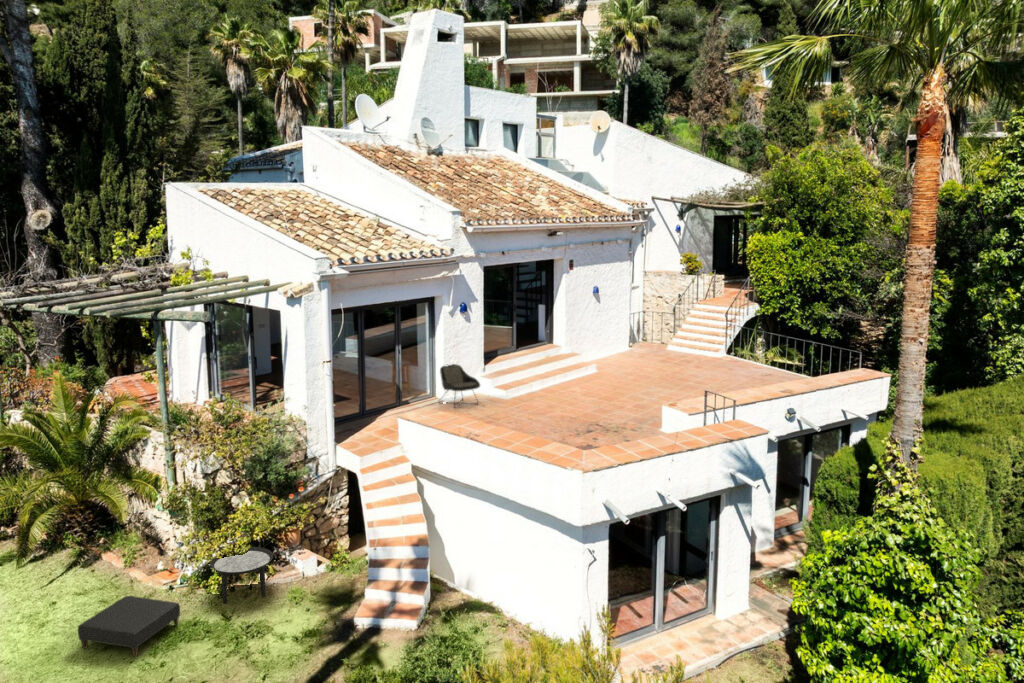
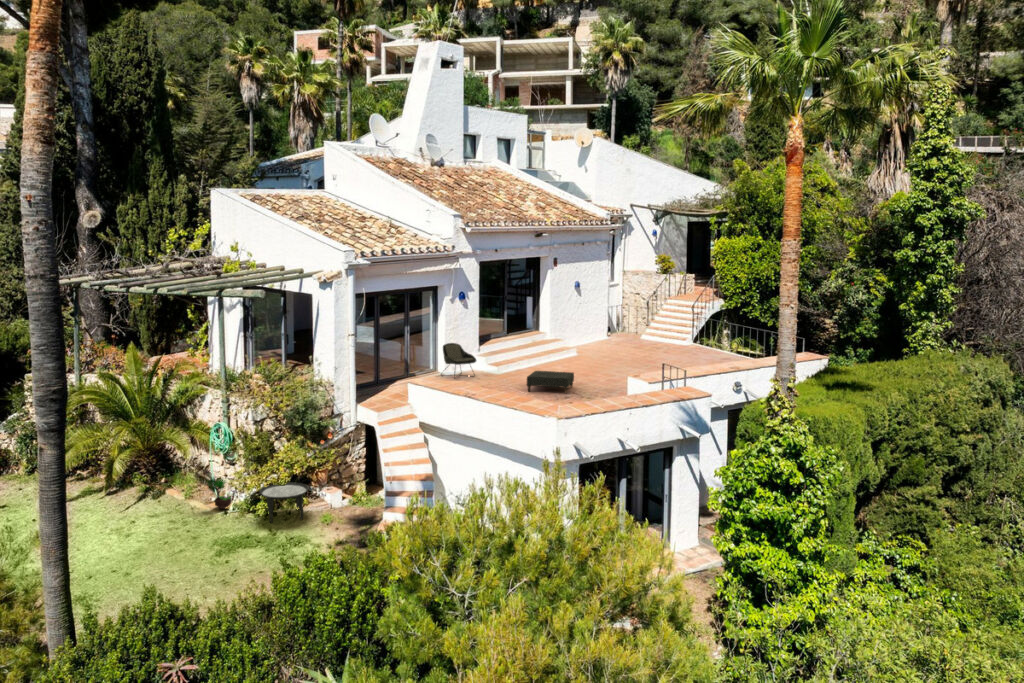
potted tree: none [146,537,180,581] -> present [208,477,232,509]
ottoman: present [78,596,180,657] -> present [527,371,574,394]

